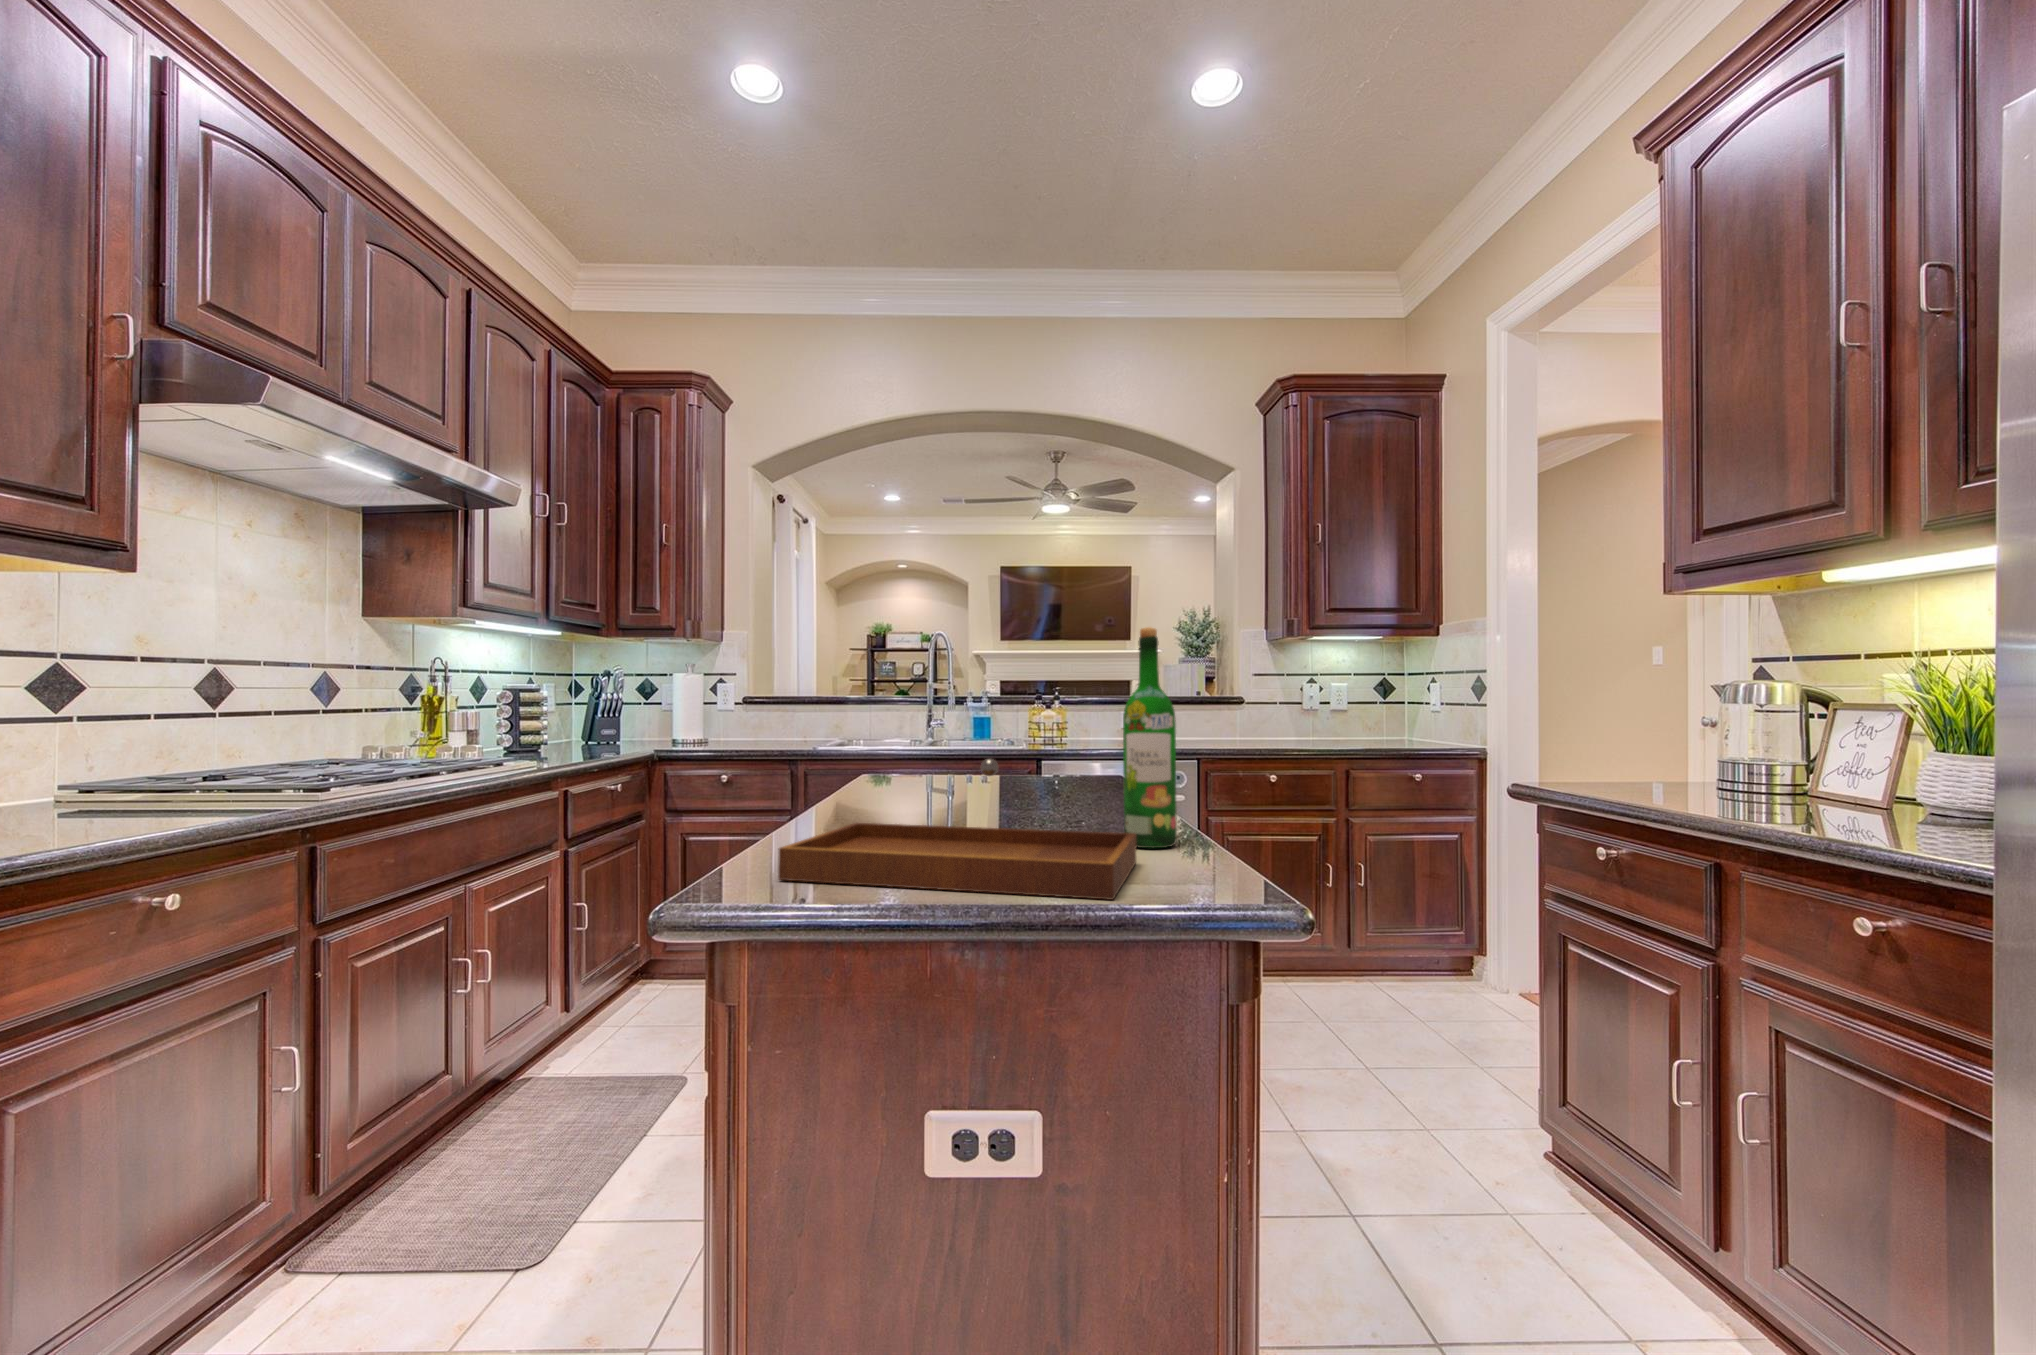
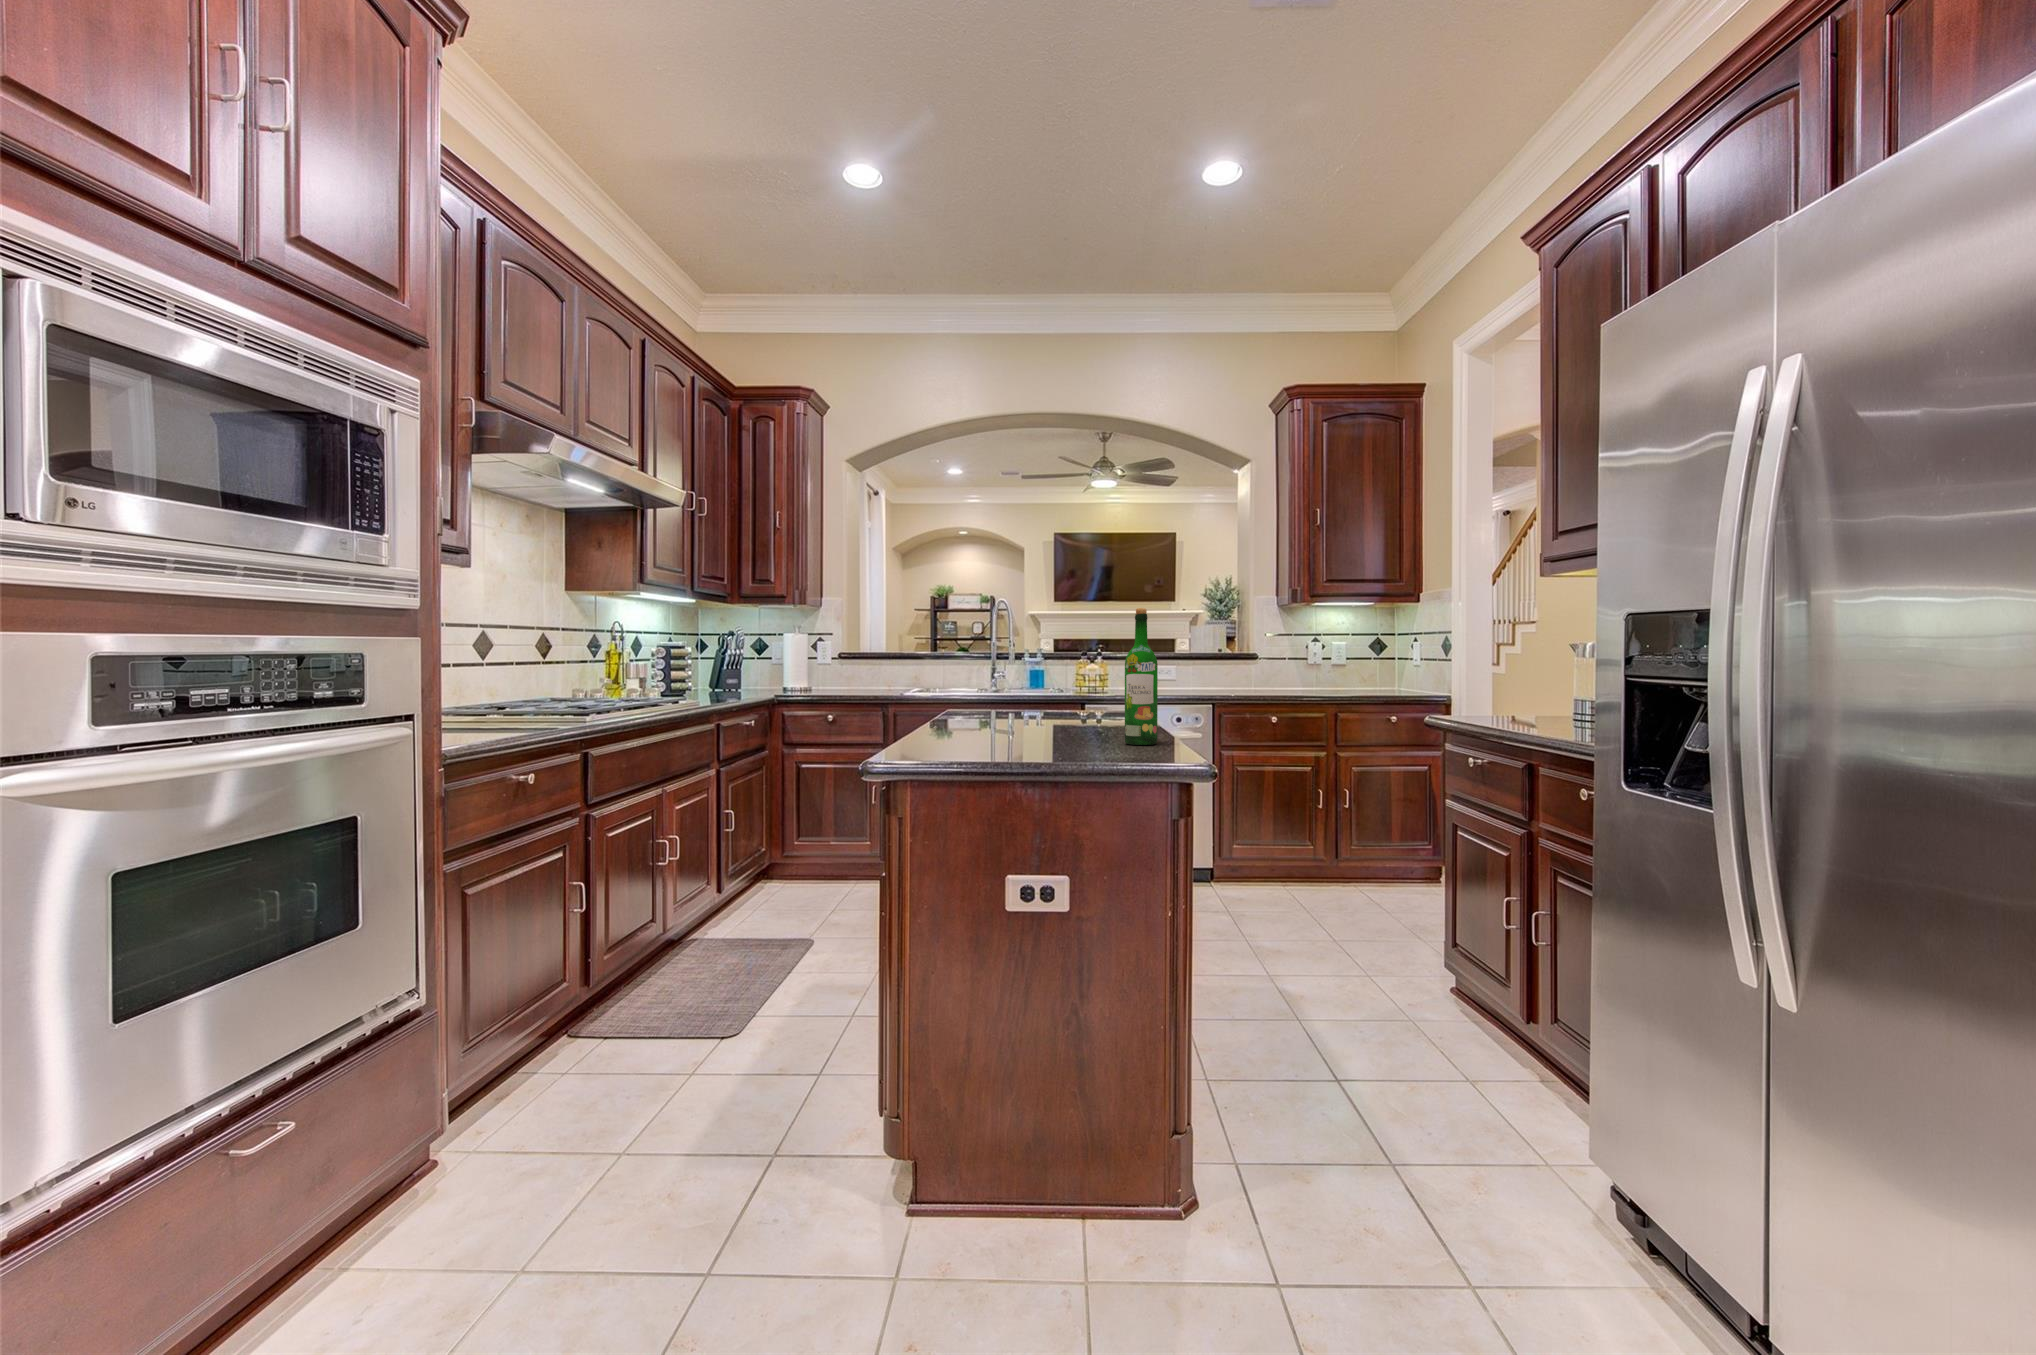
tray: present [778,759,1136,900] -> none [921,687,1128,761]

